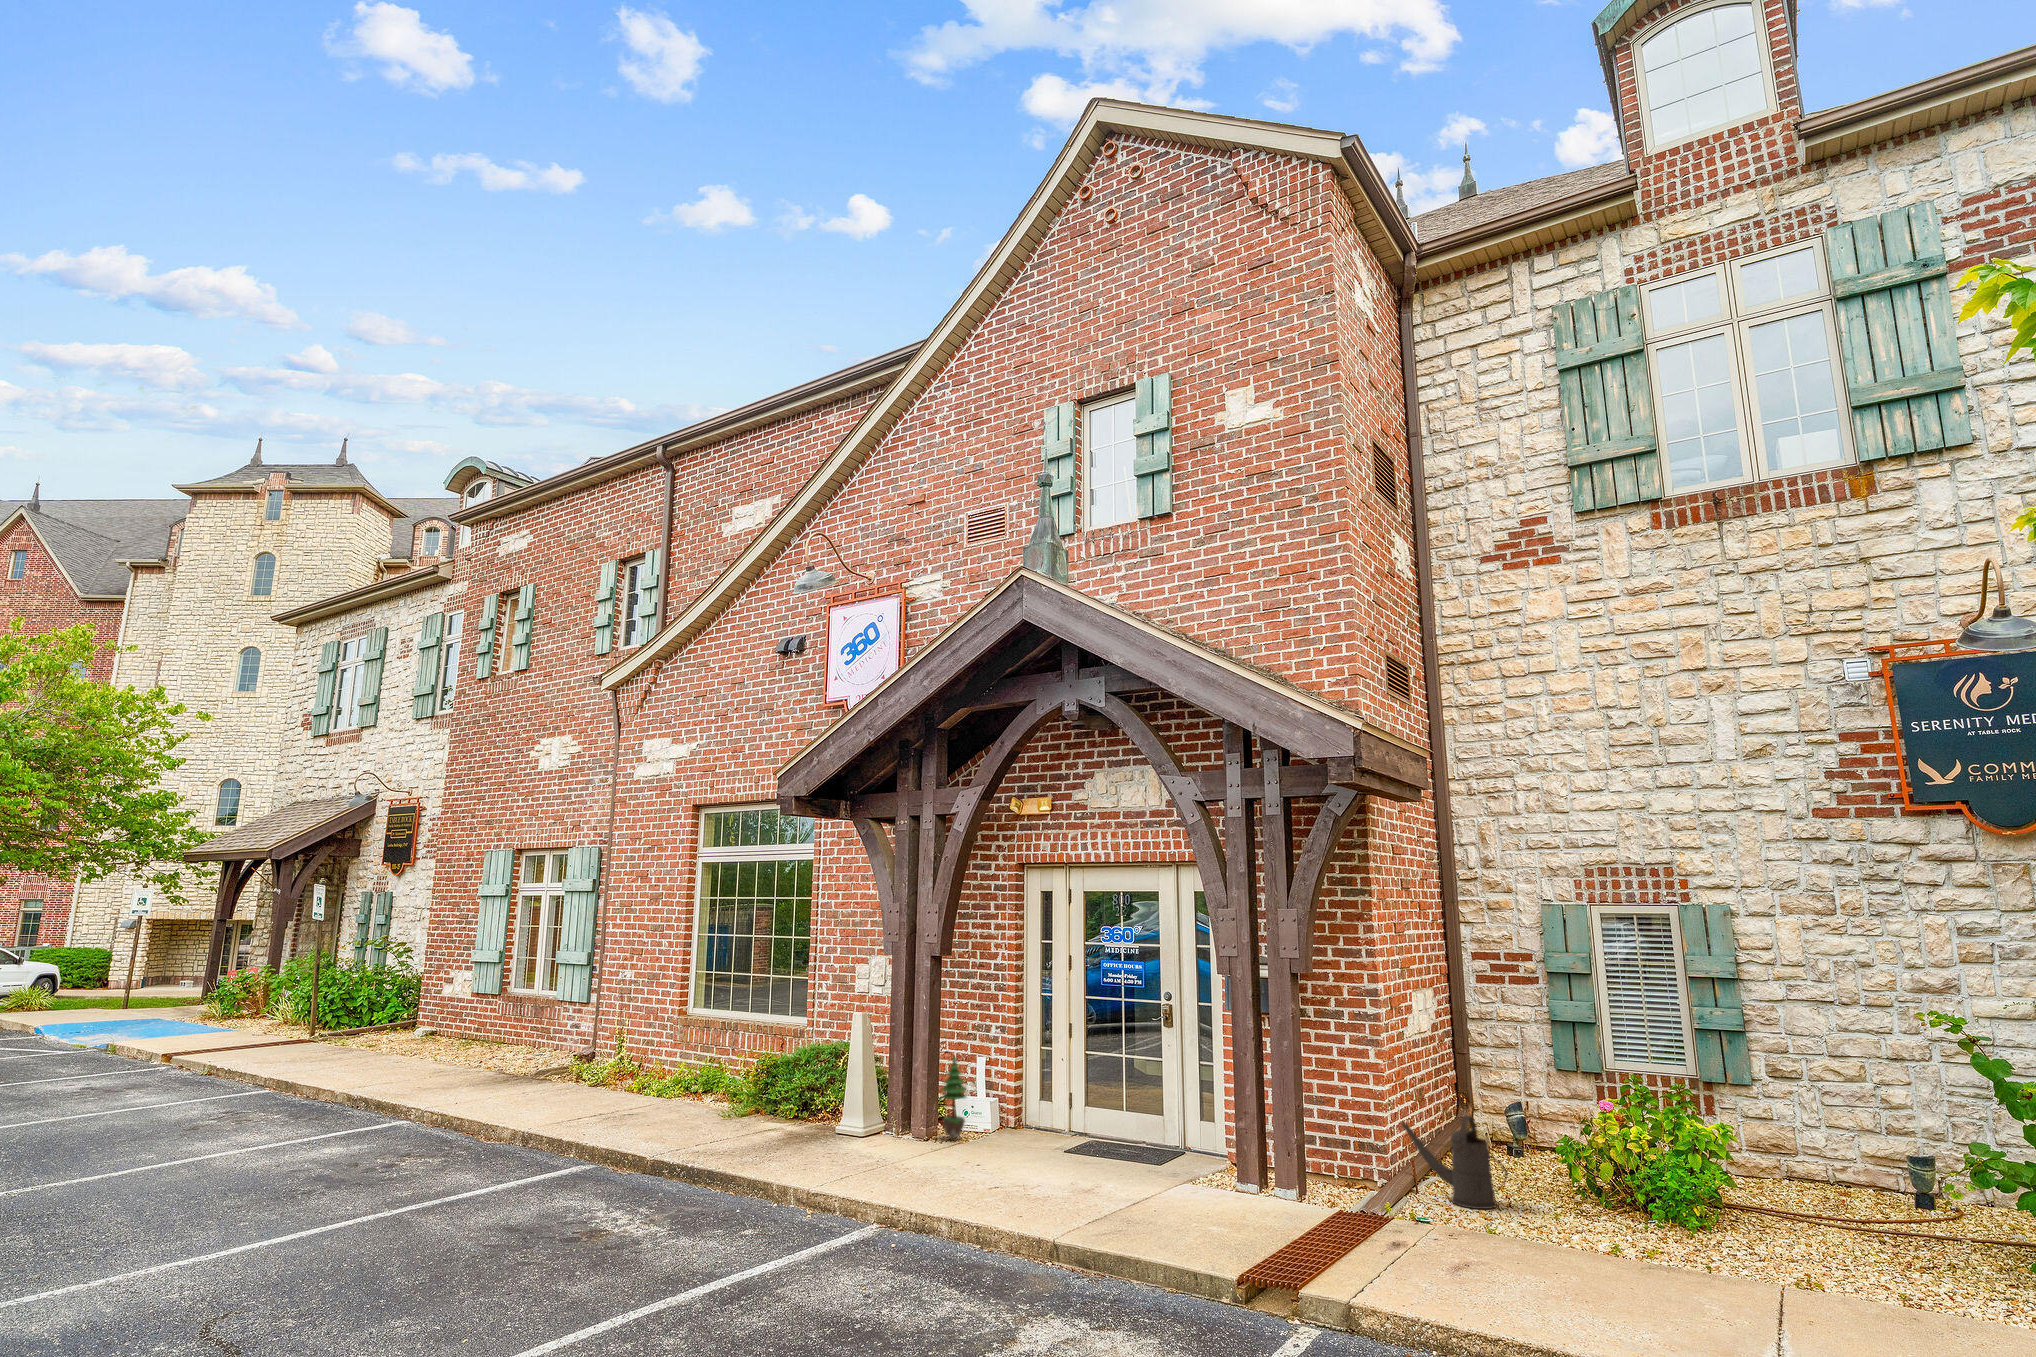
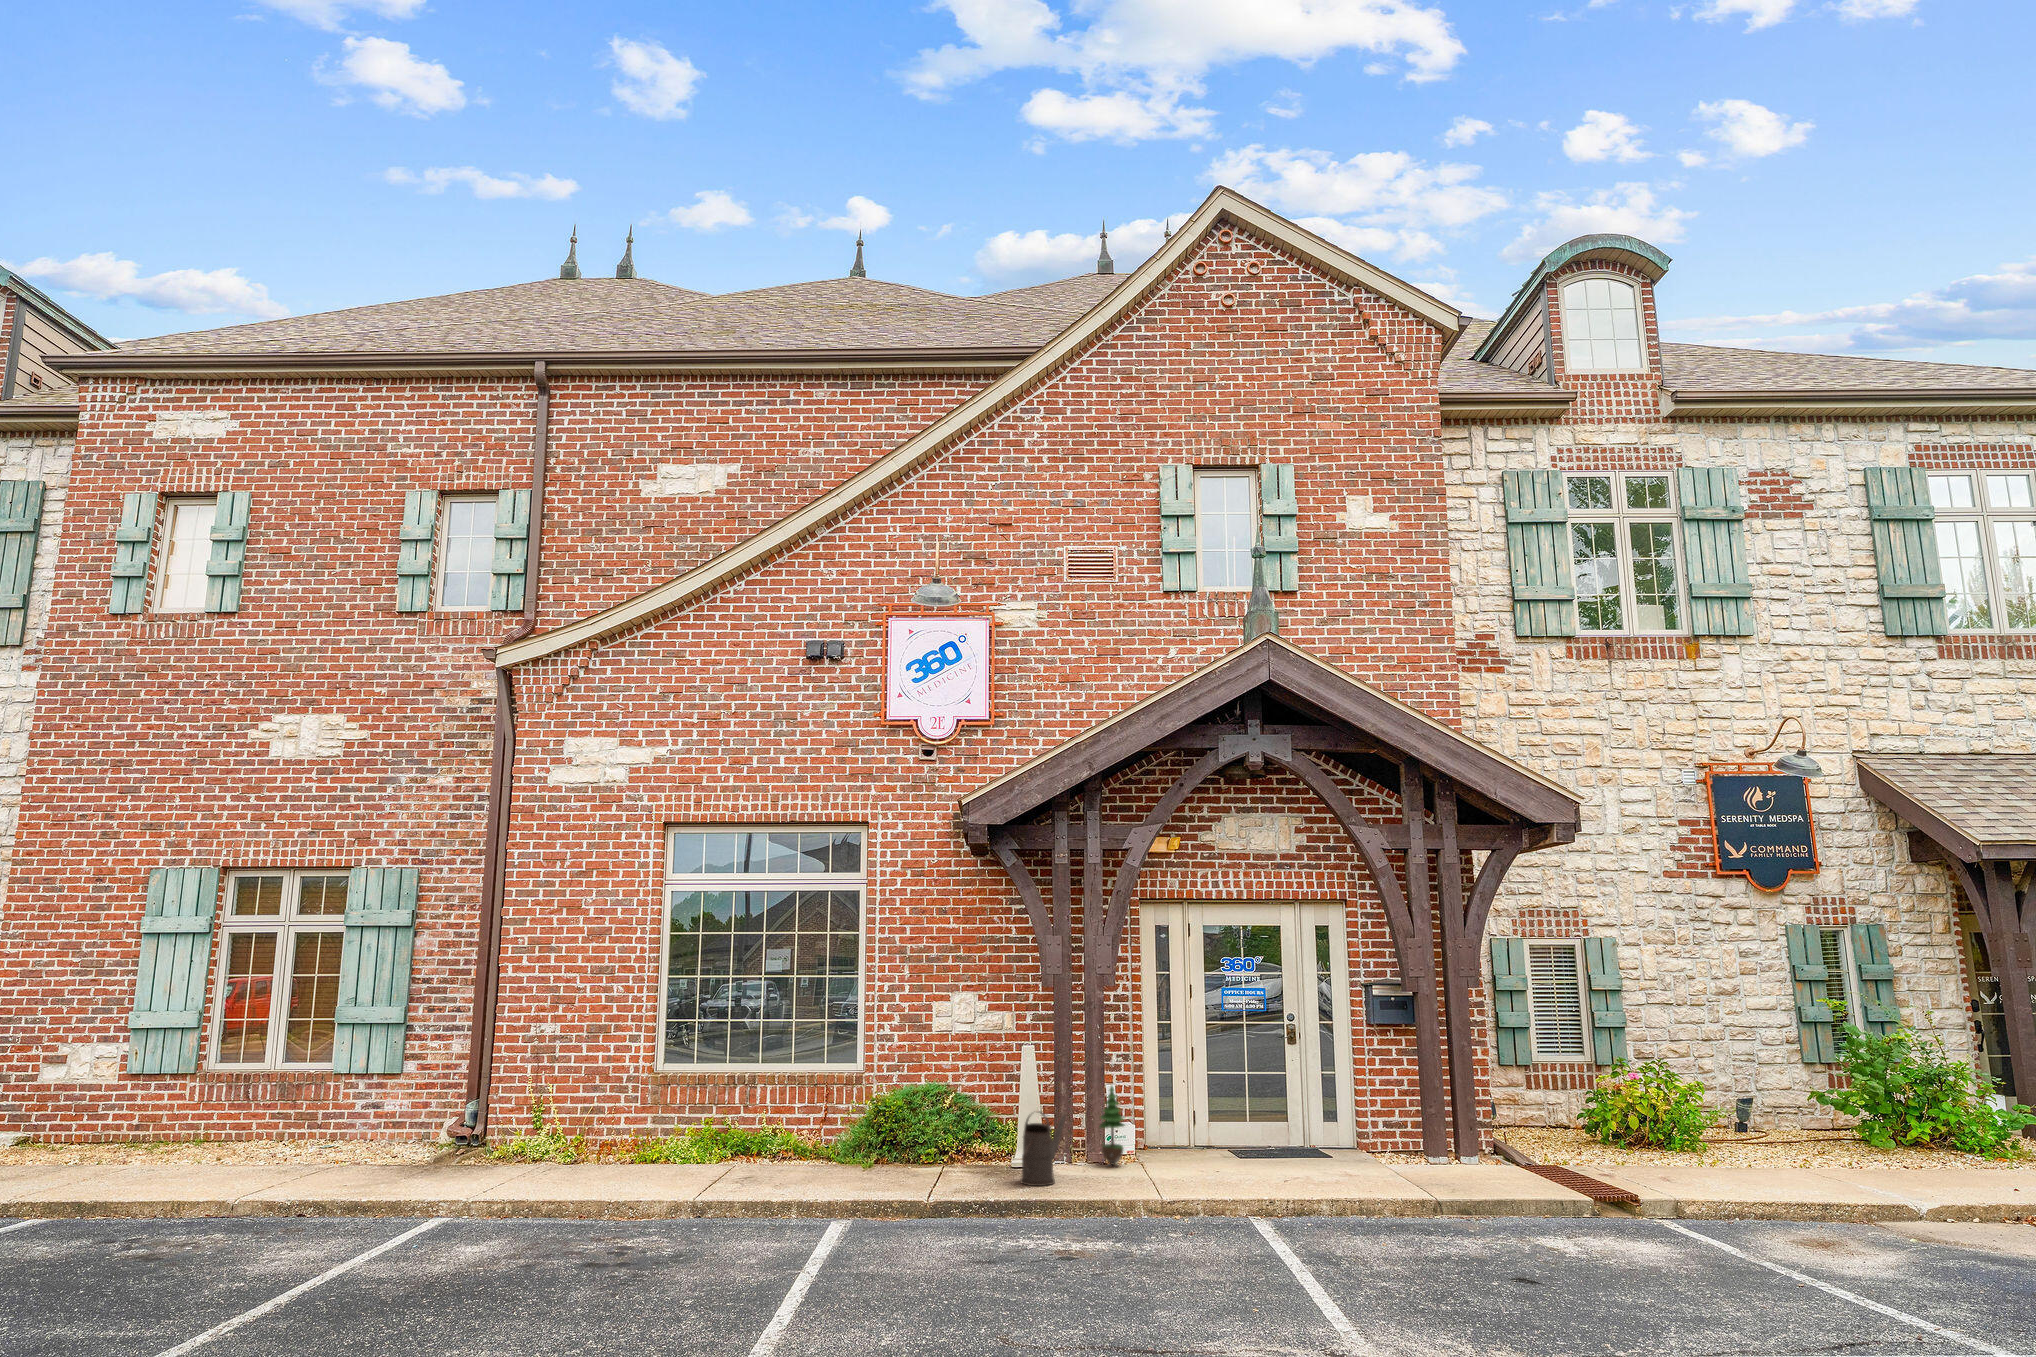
watering can: present [1402,1115,1508,1209] -> present [1020,1111,1066,1186]

